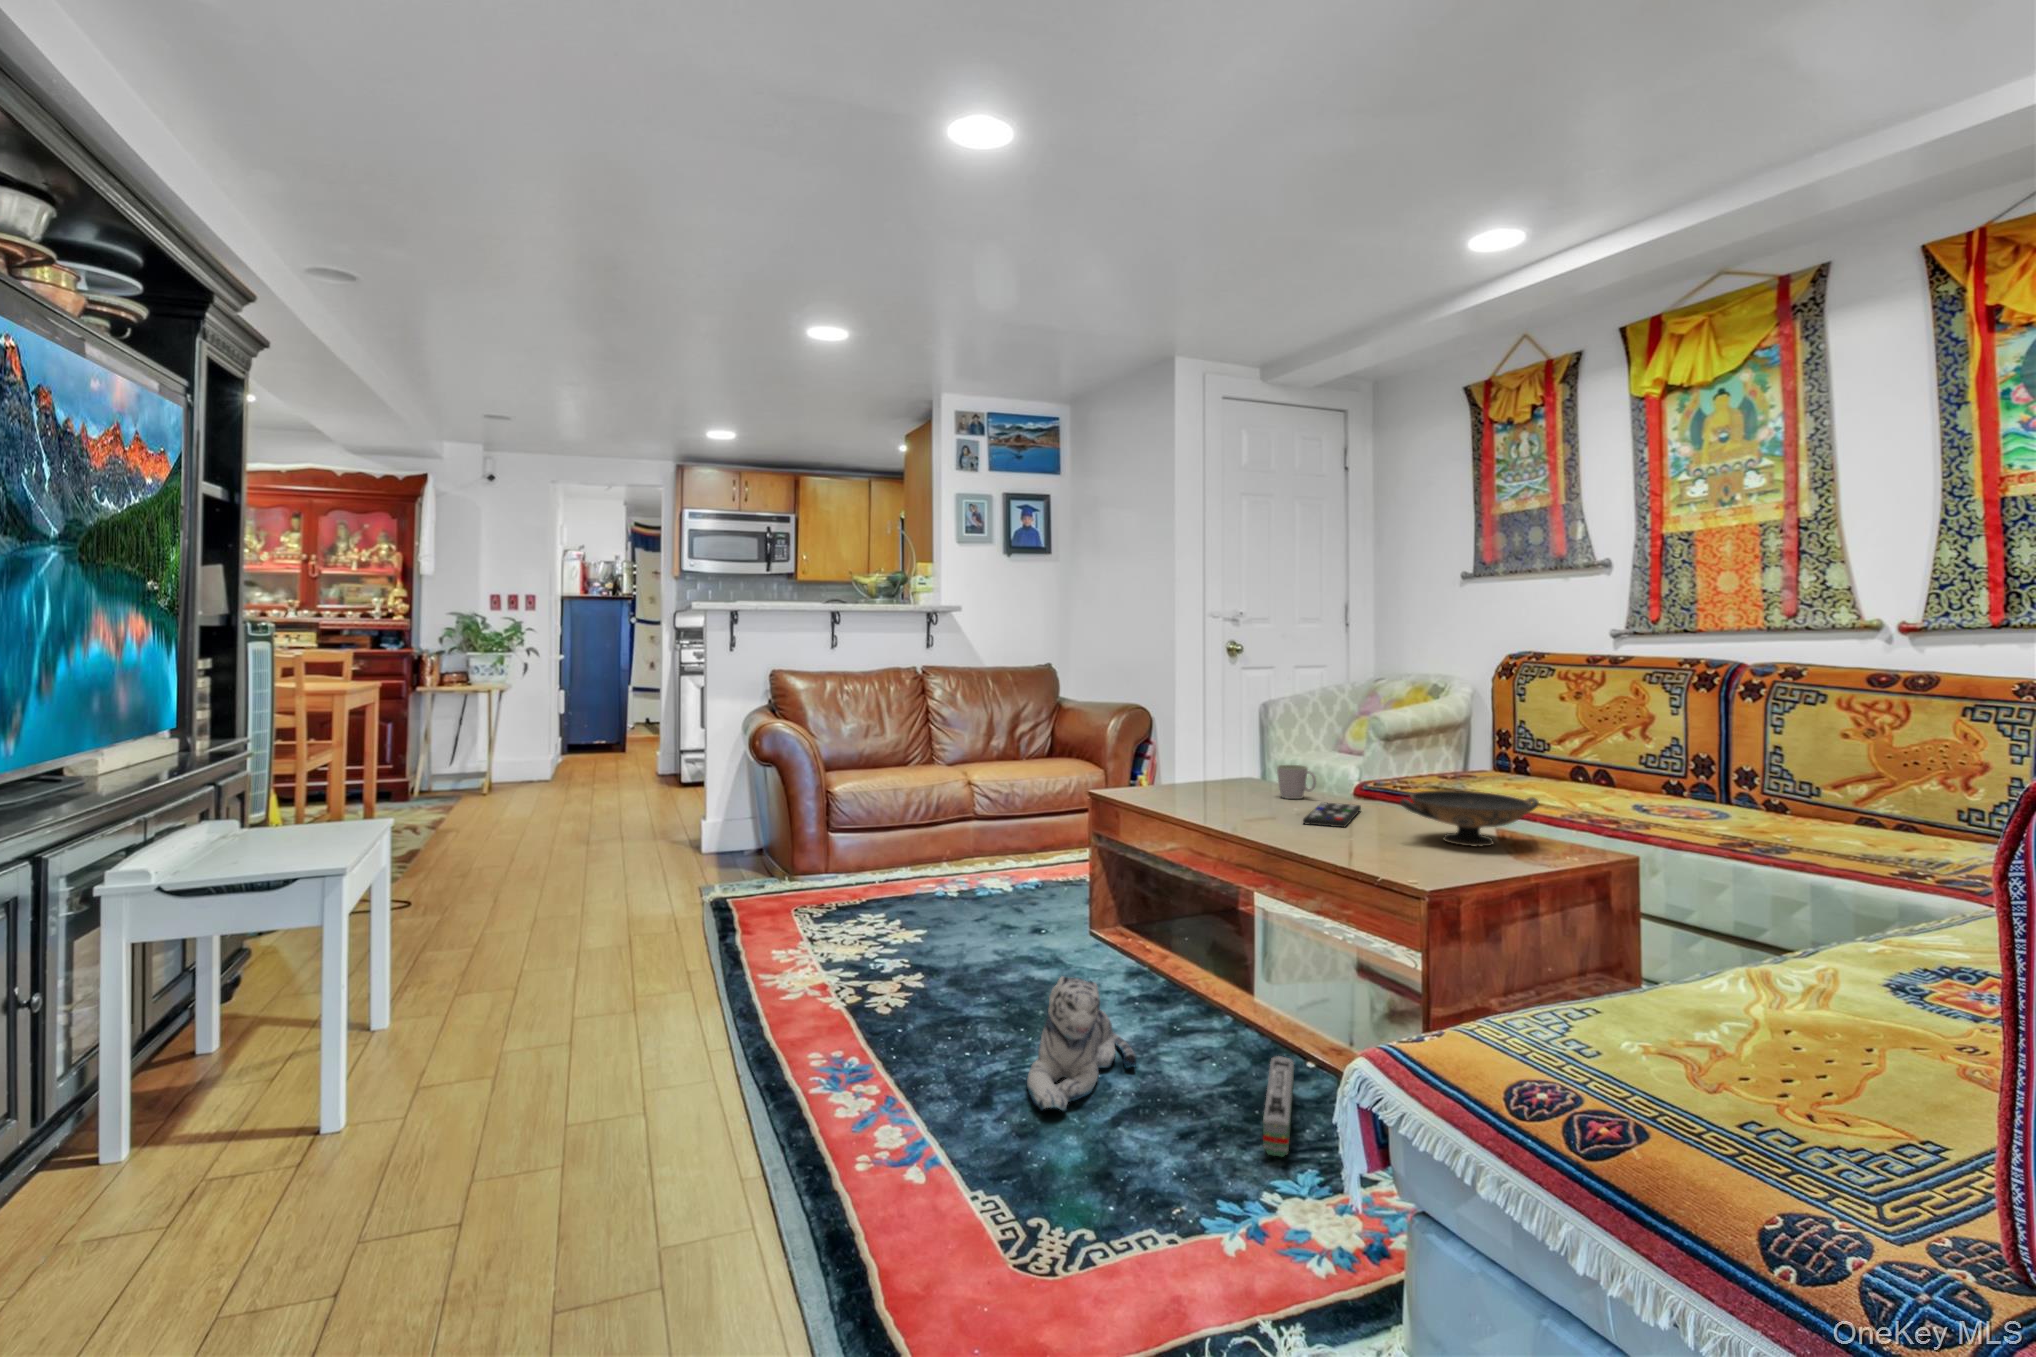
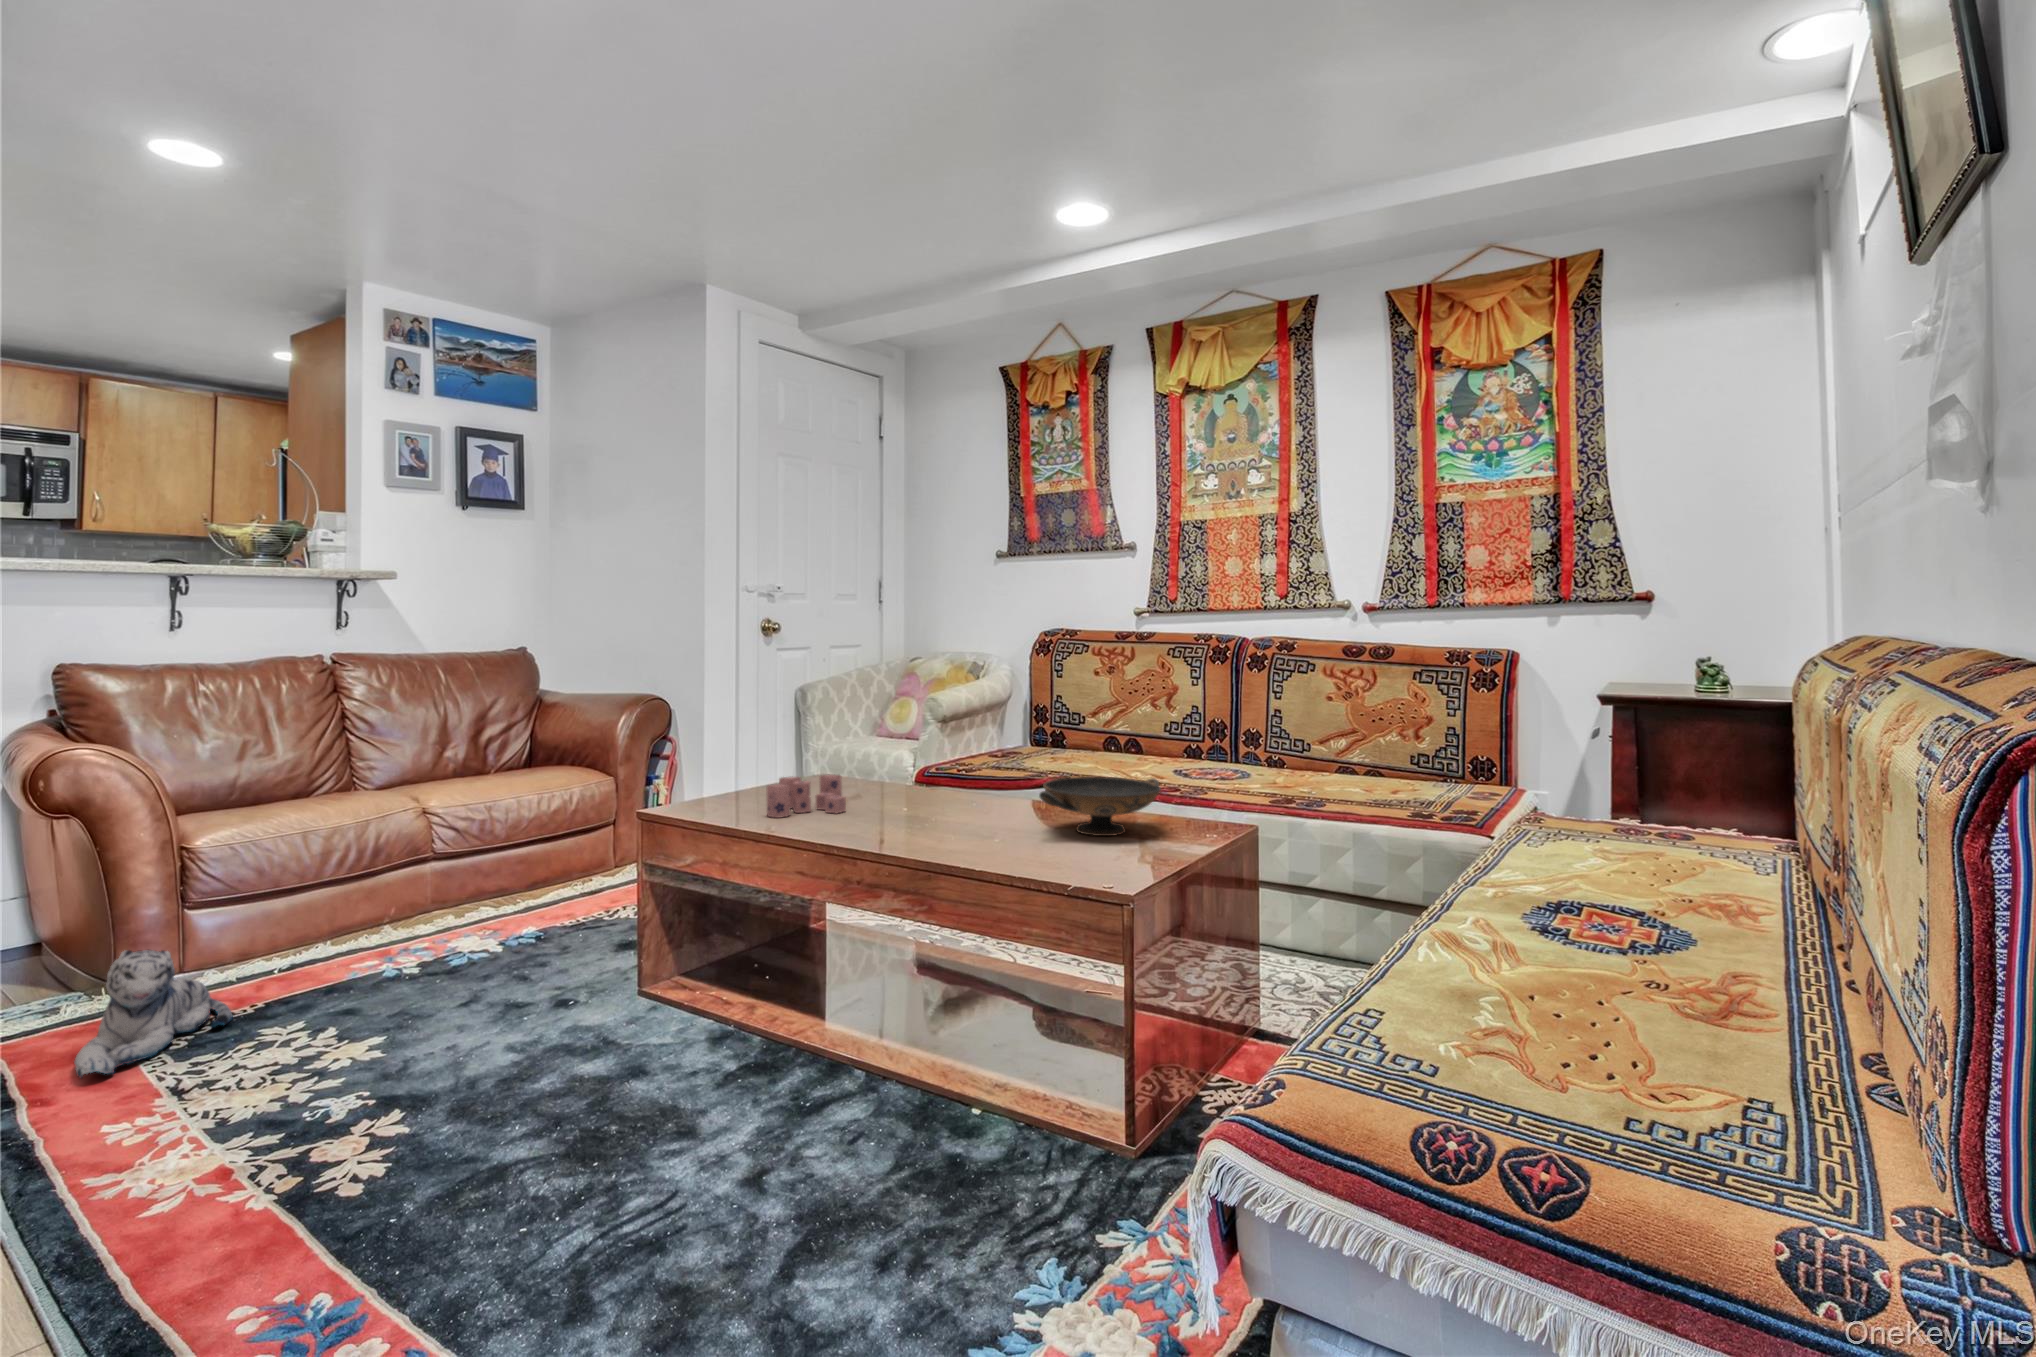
mug: present [1277,765,1316,799] -> none [866,759,912,799]
candle: none [1184,774,1251,807] -> present [766,774,846,818]
remote control: present [1303,803,1361,828] -> none [923,800,970,829]
plush toy: present [1027,977,1136,1110] -> present [74,950,233,1078]
toy train: present [1263,1056,1294,1157] -> none [955,1120,1020,1259]

